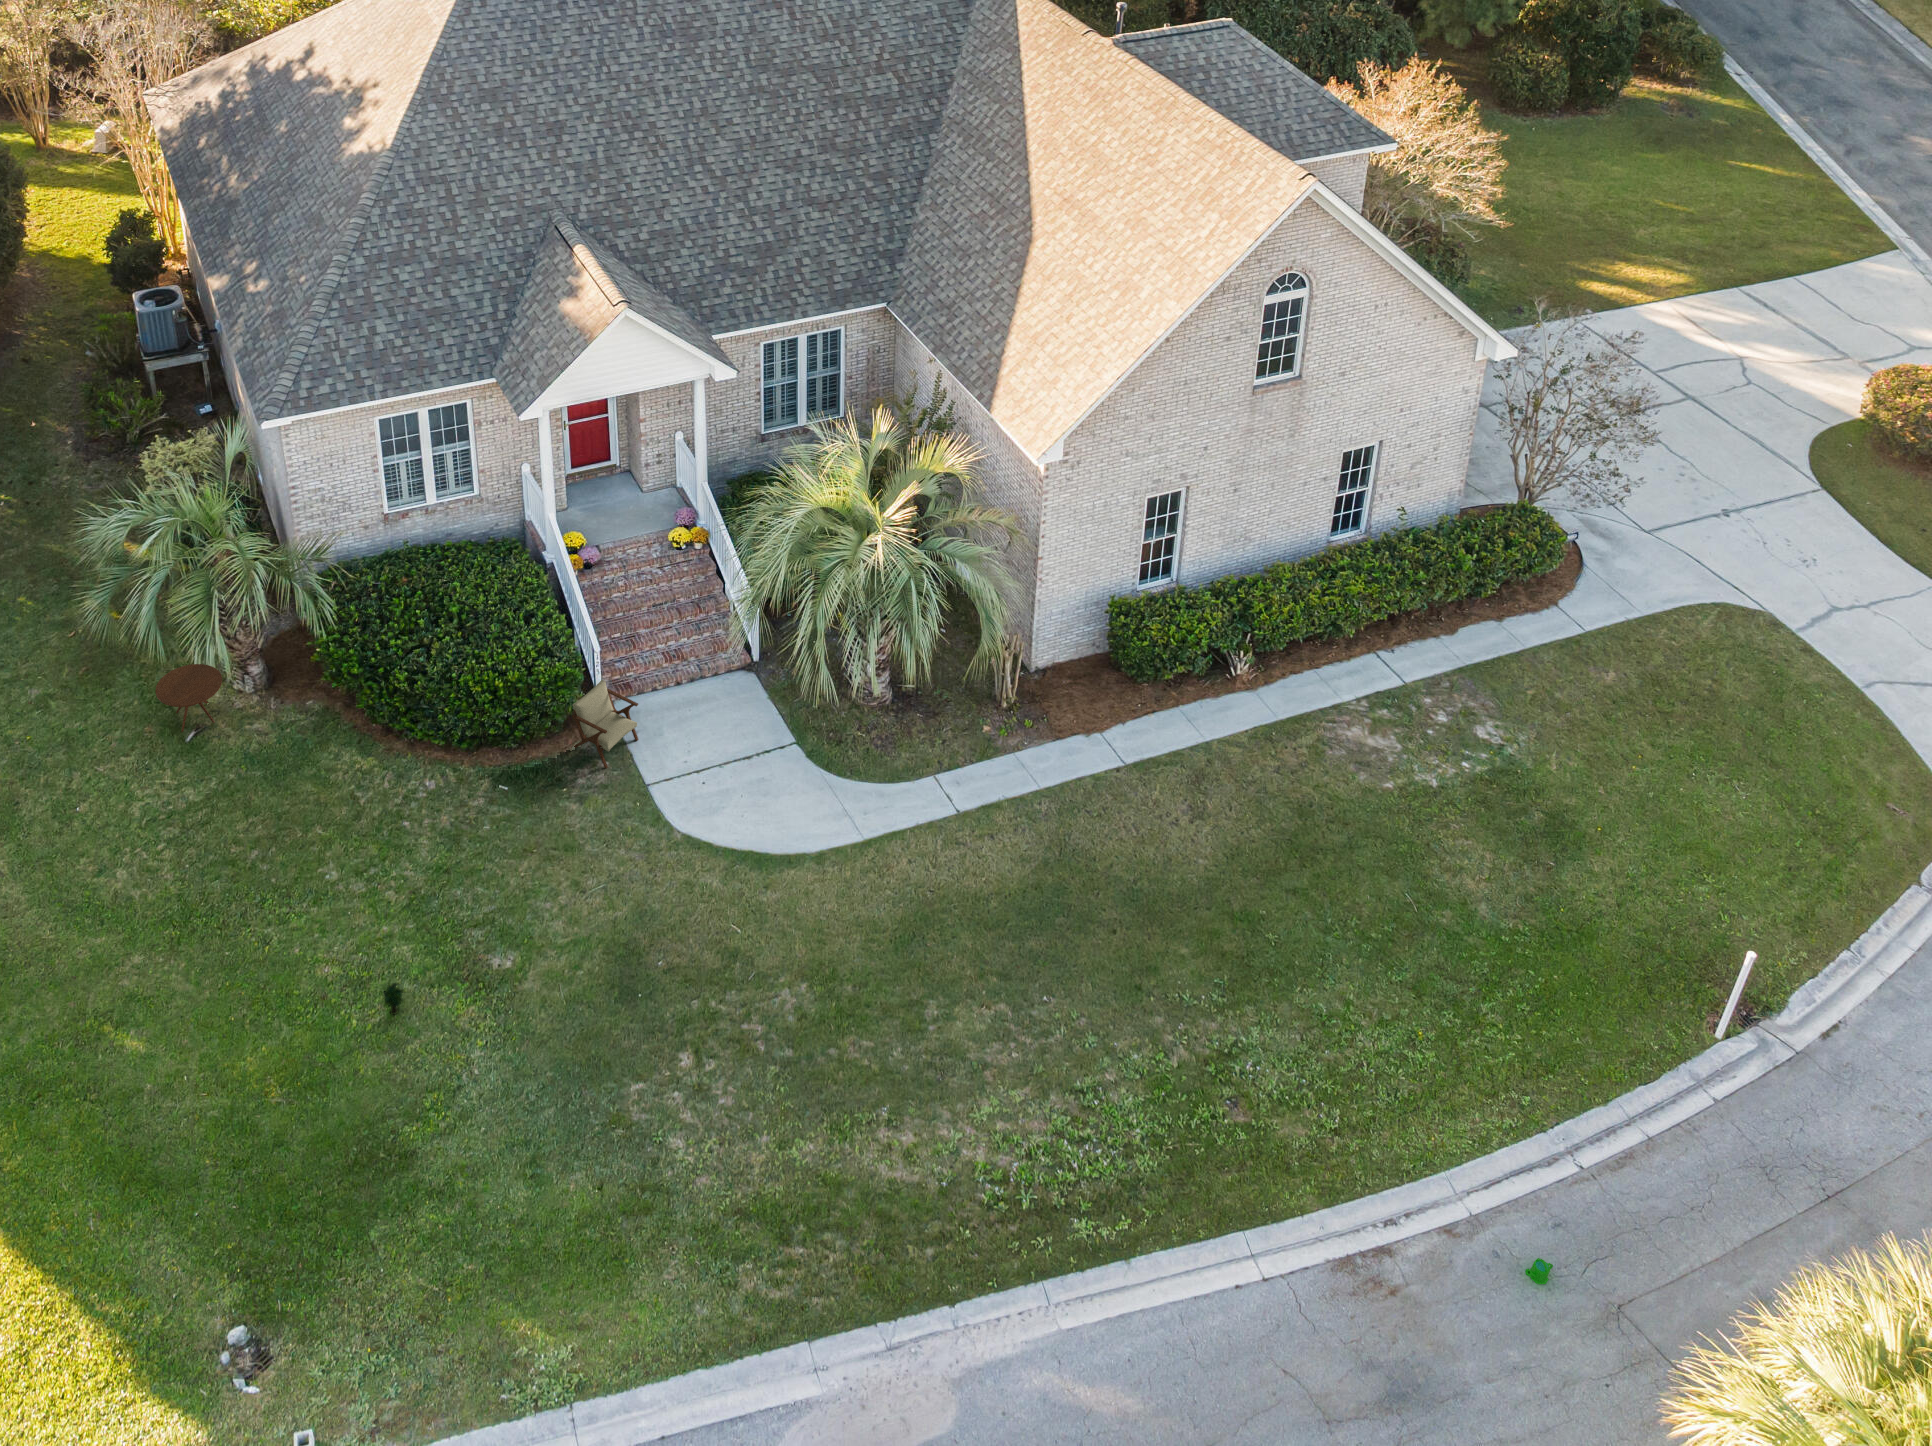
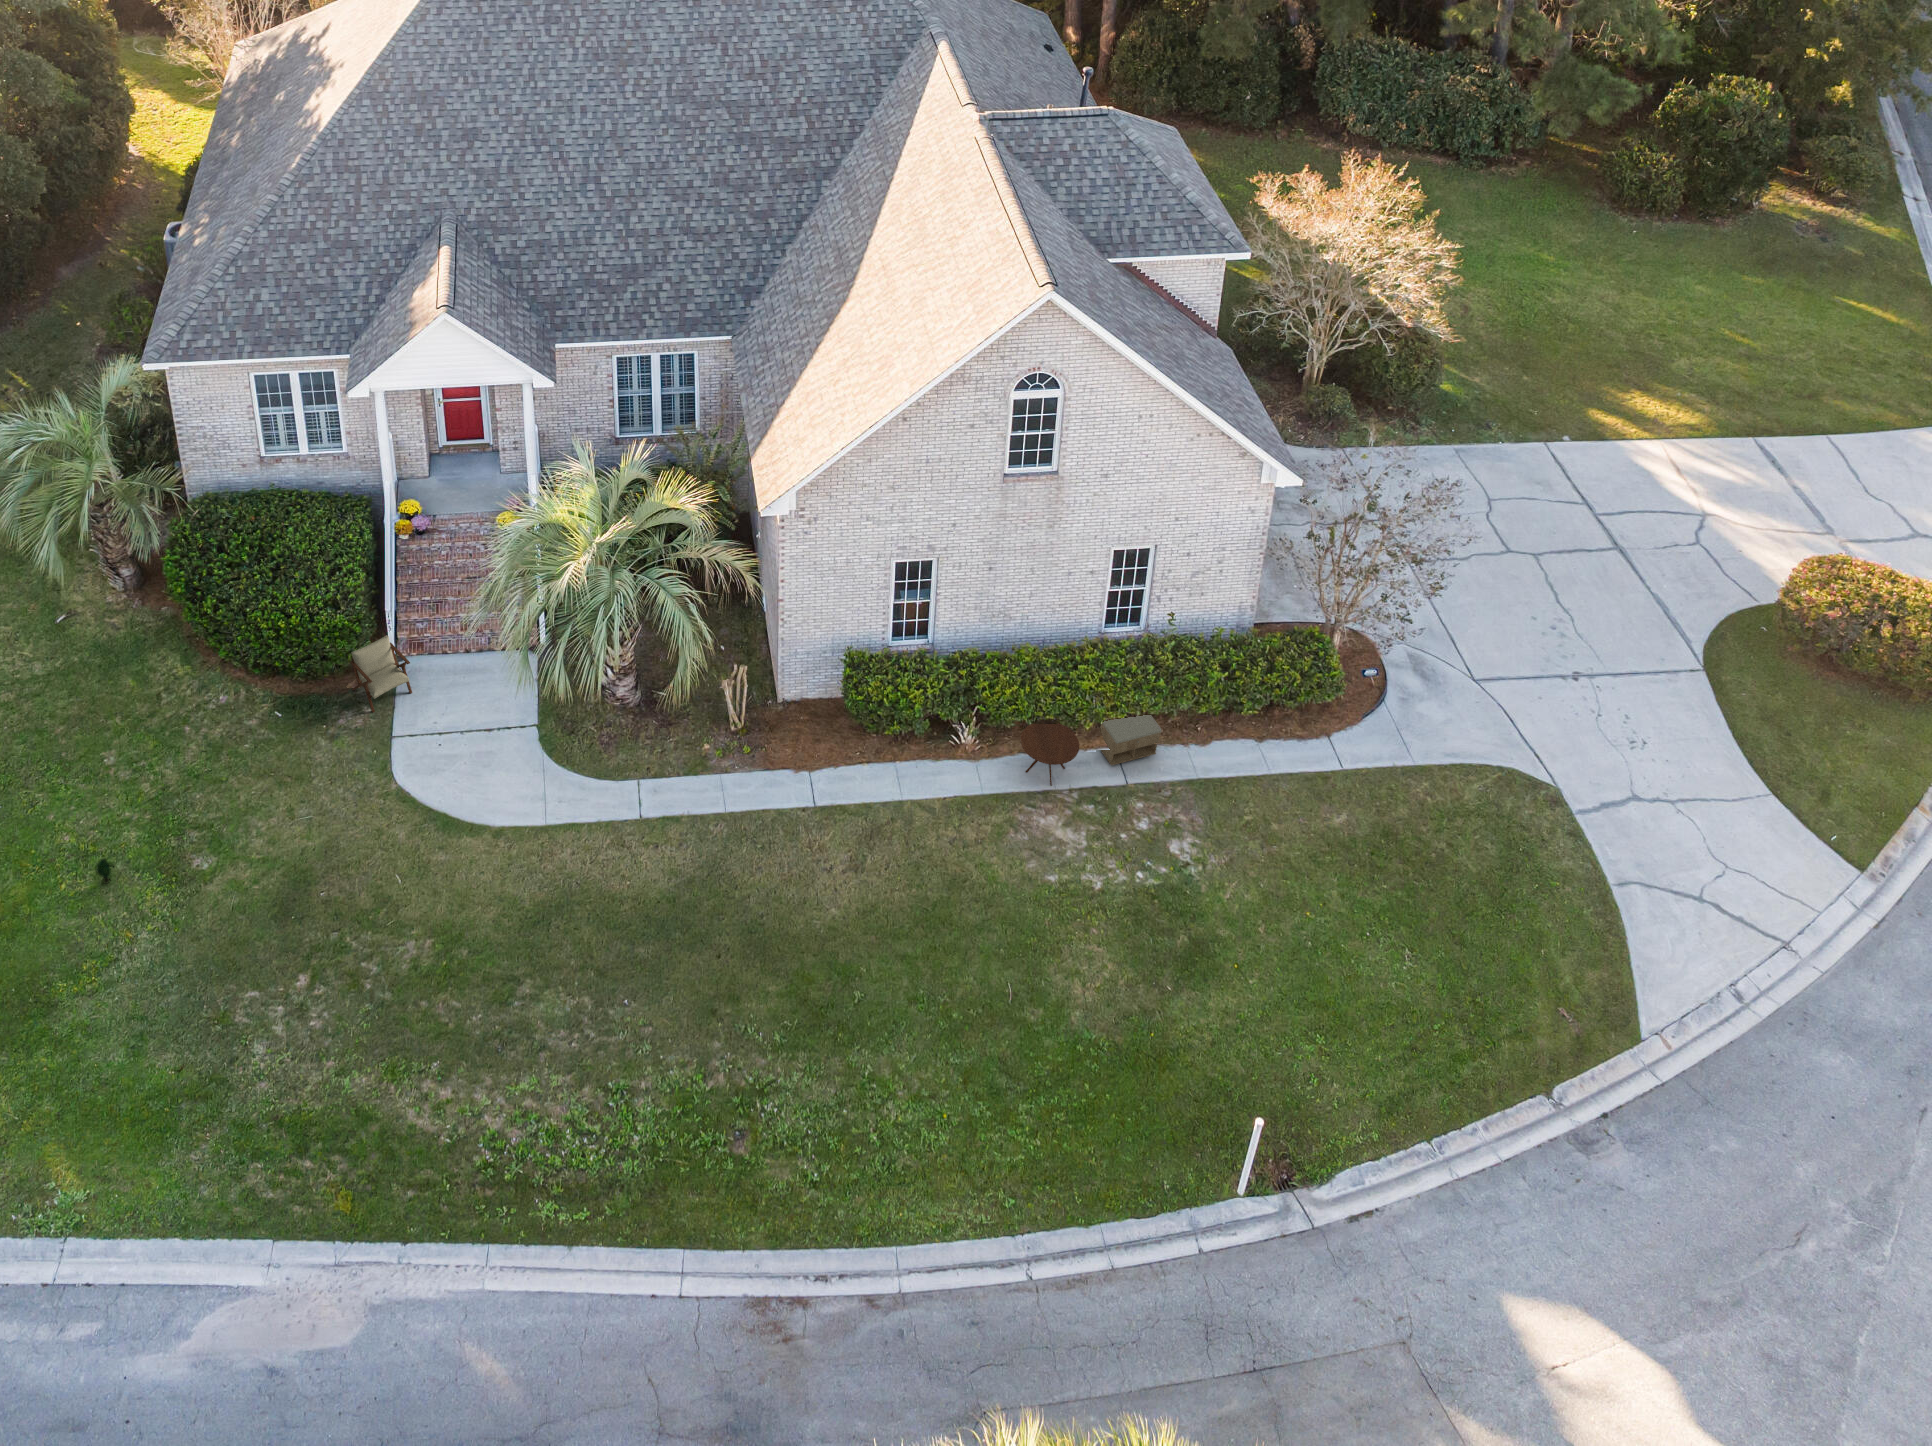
storage bench: none [1352,606,1417,668] -> present [1100,715,1162,765]
round table: present [155,664,222,732] -> present [1021,723,1079,786]
watering can: present [1525,1258,1553,1284] -> none [915,1342,945,1367]

